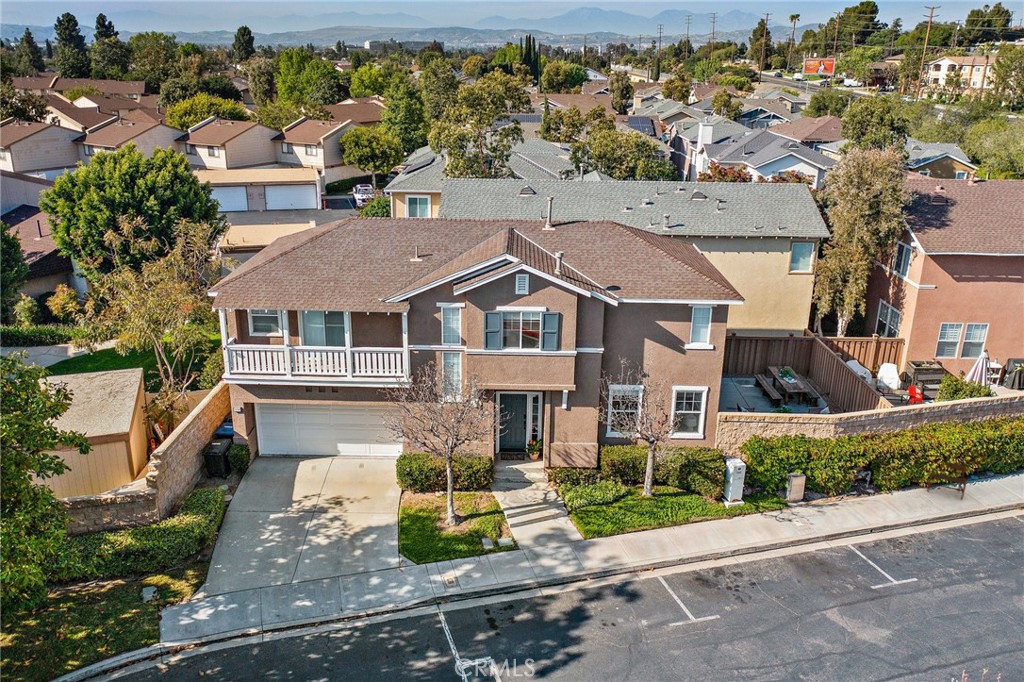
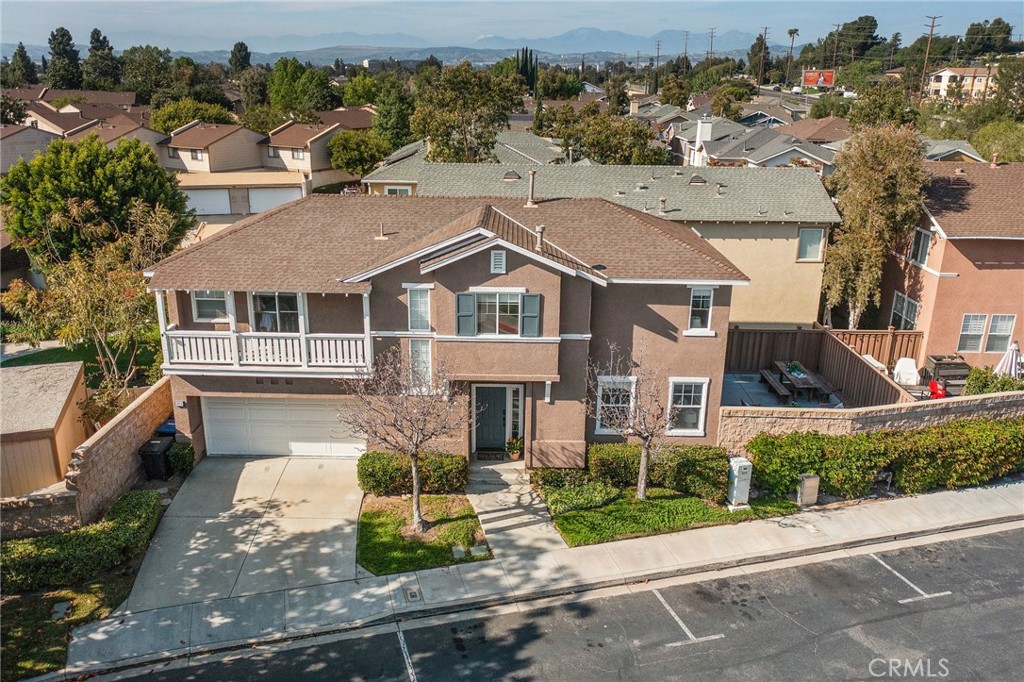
bench: present [927,462,966,499] -> none [955,458,1000,503]

